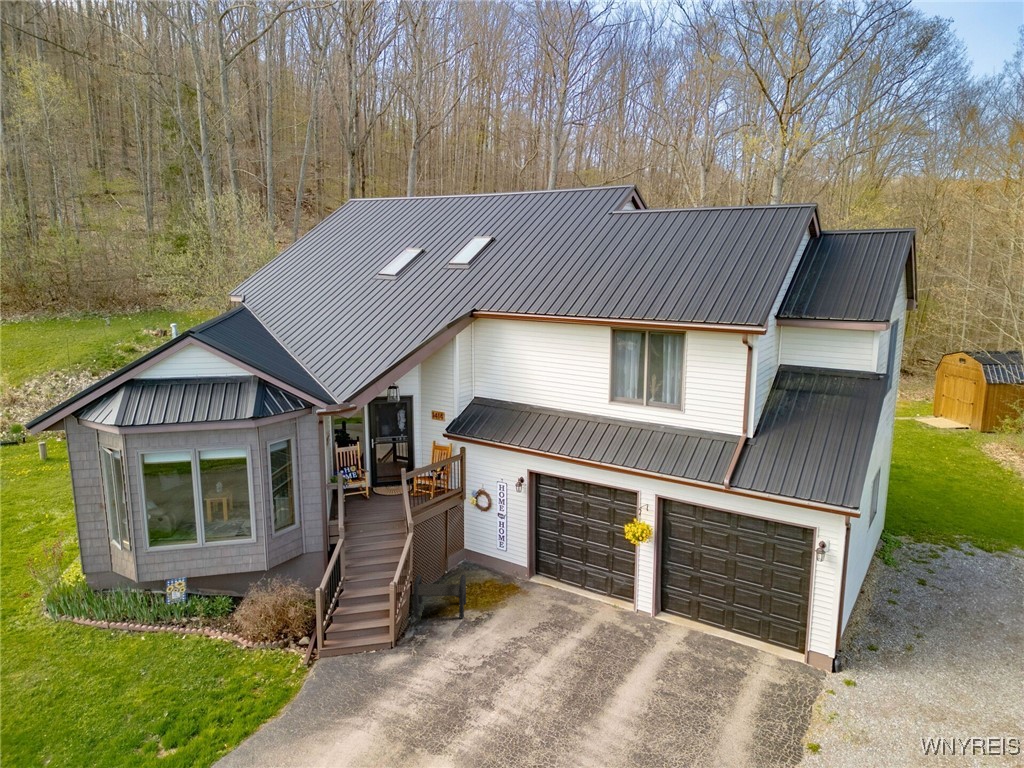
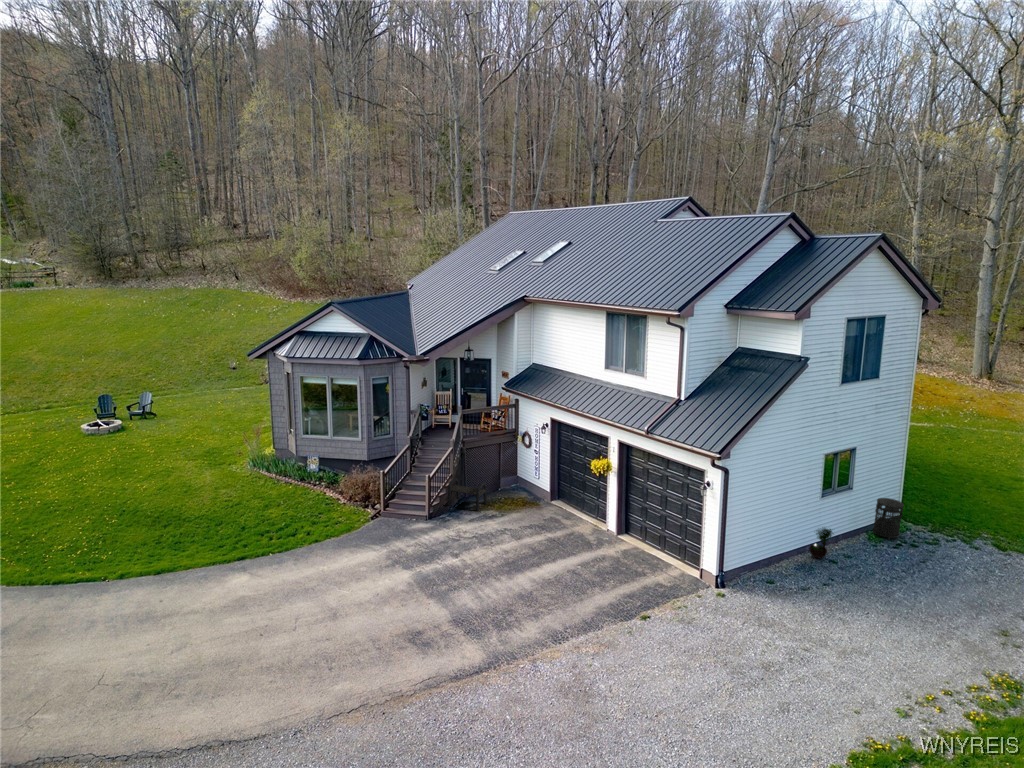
trash can: none [901,517,936,564] -> present [873,498,904,540]
potted tree: none [878,566,910,604] -> present [810,528,832,558]

